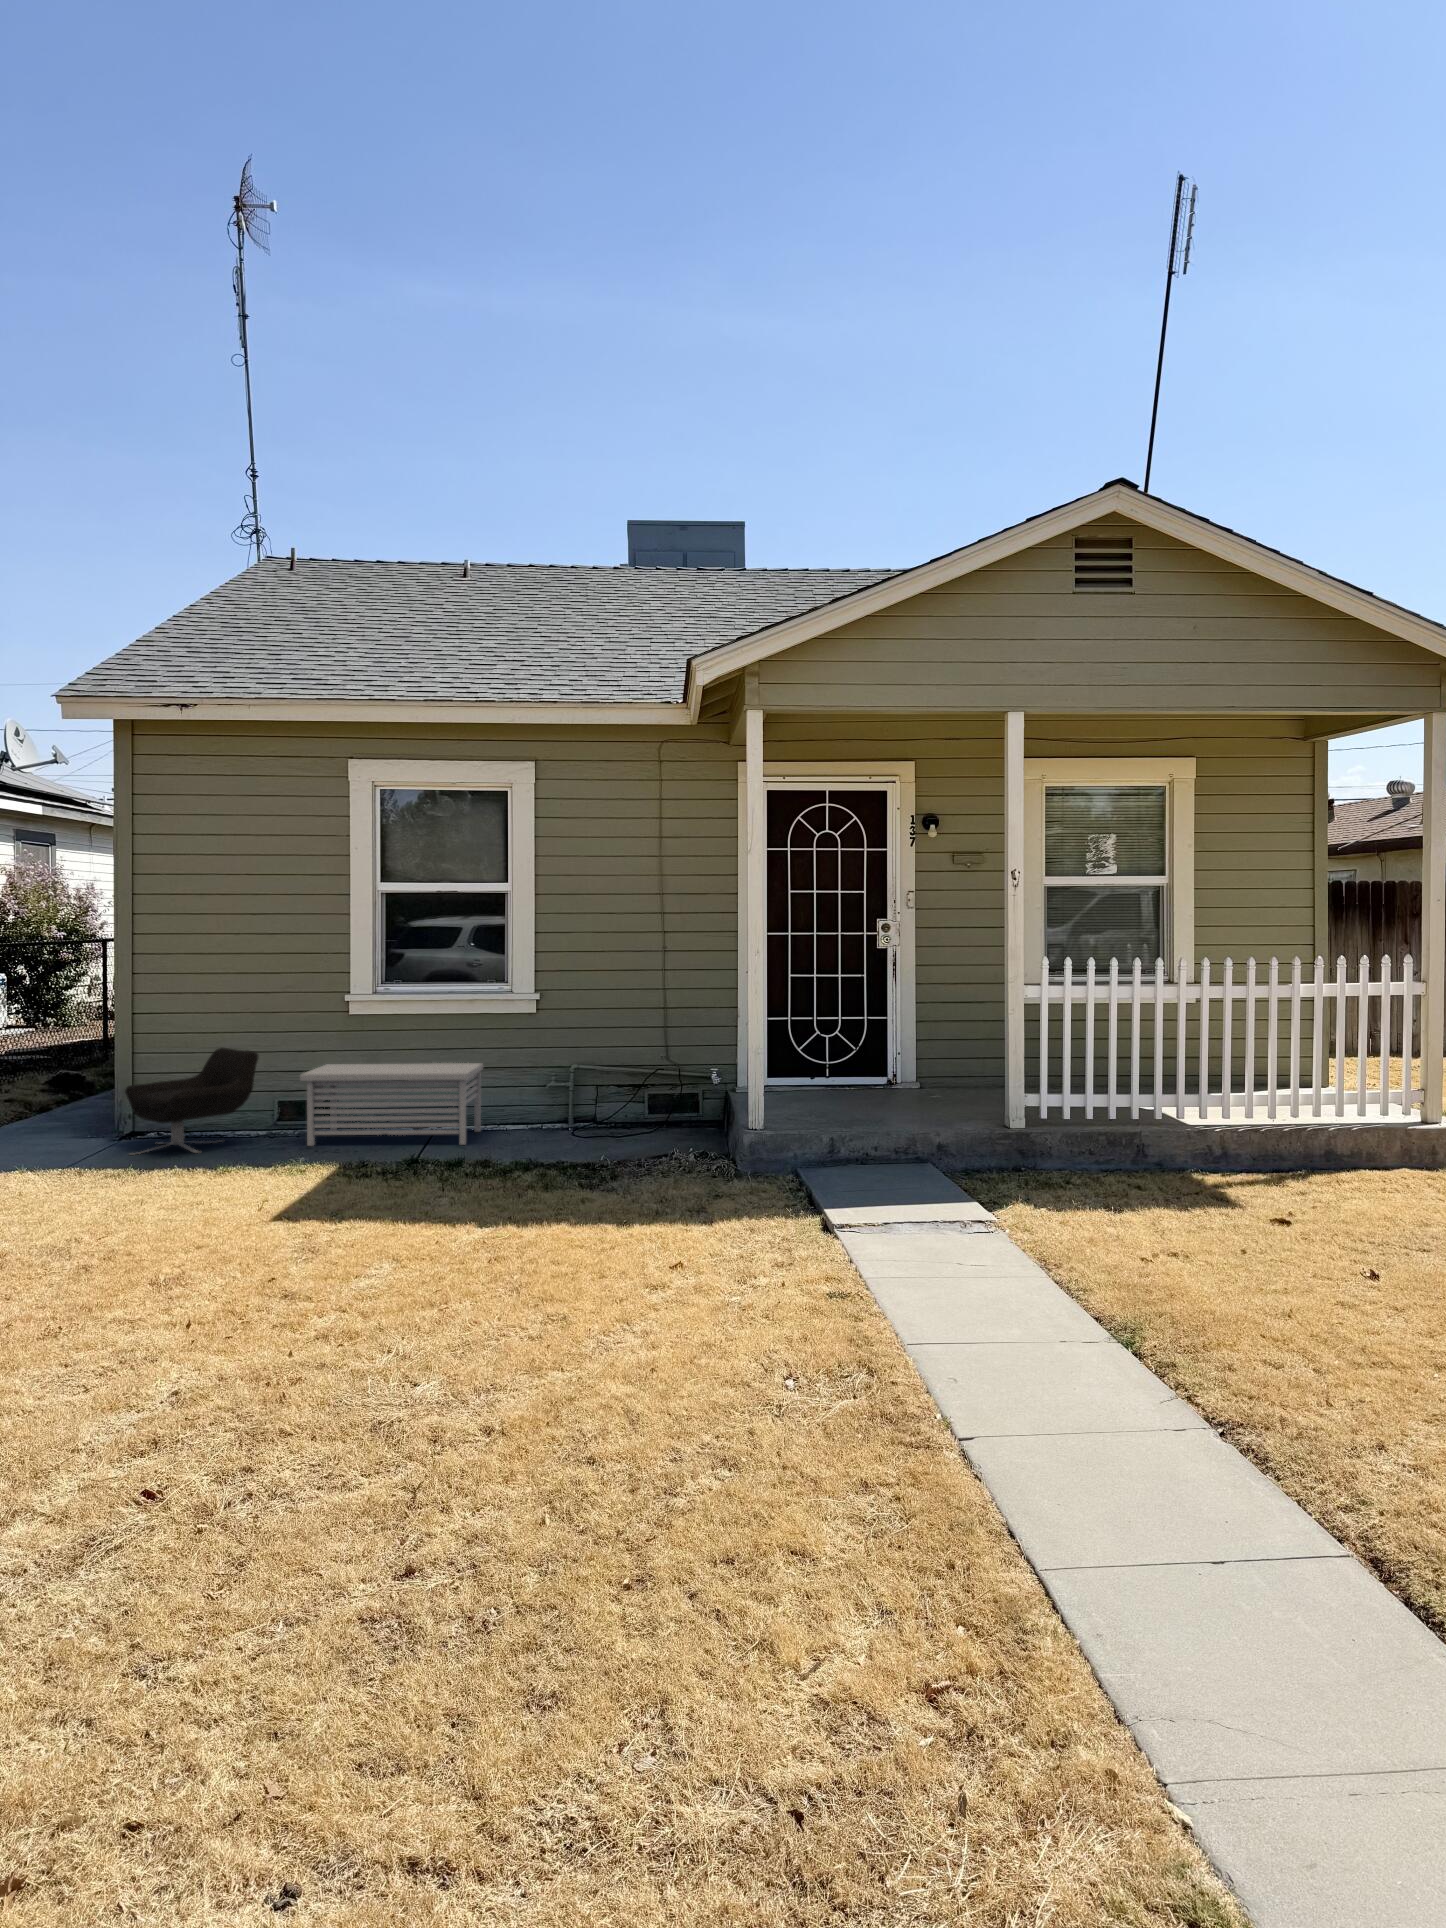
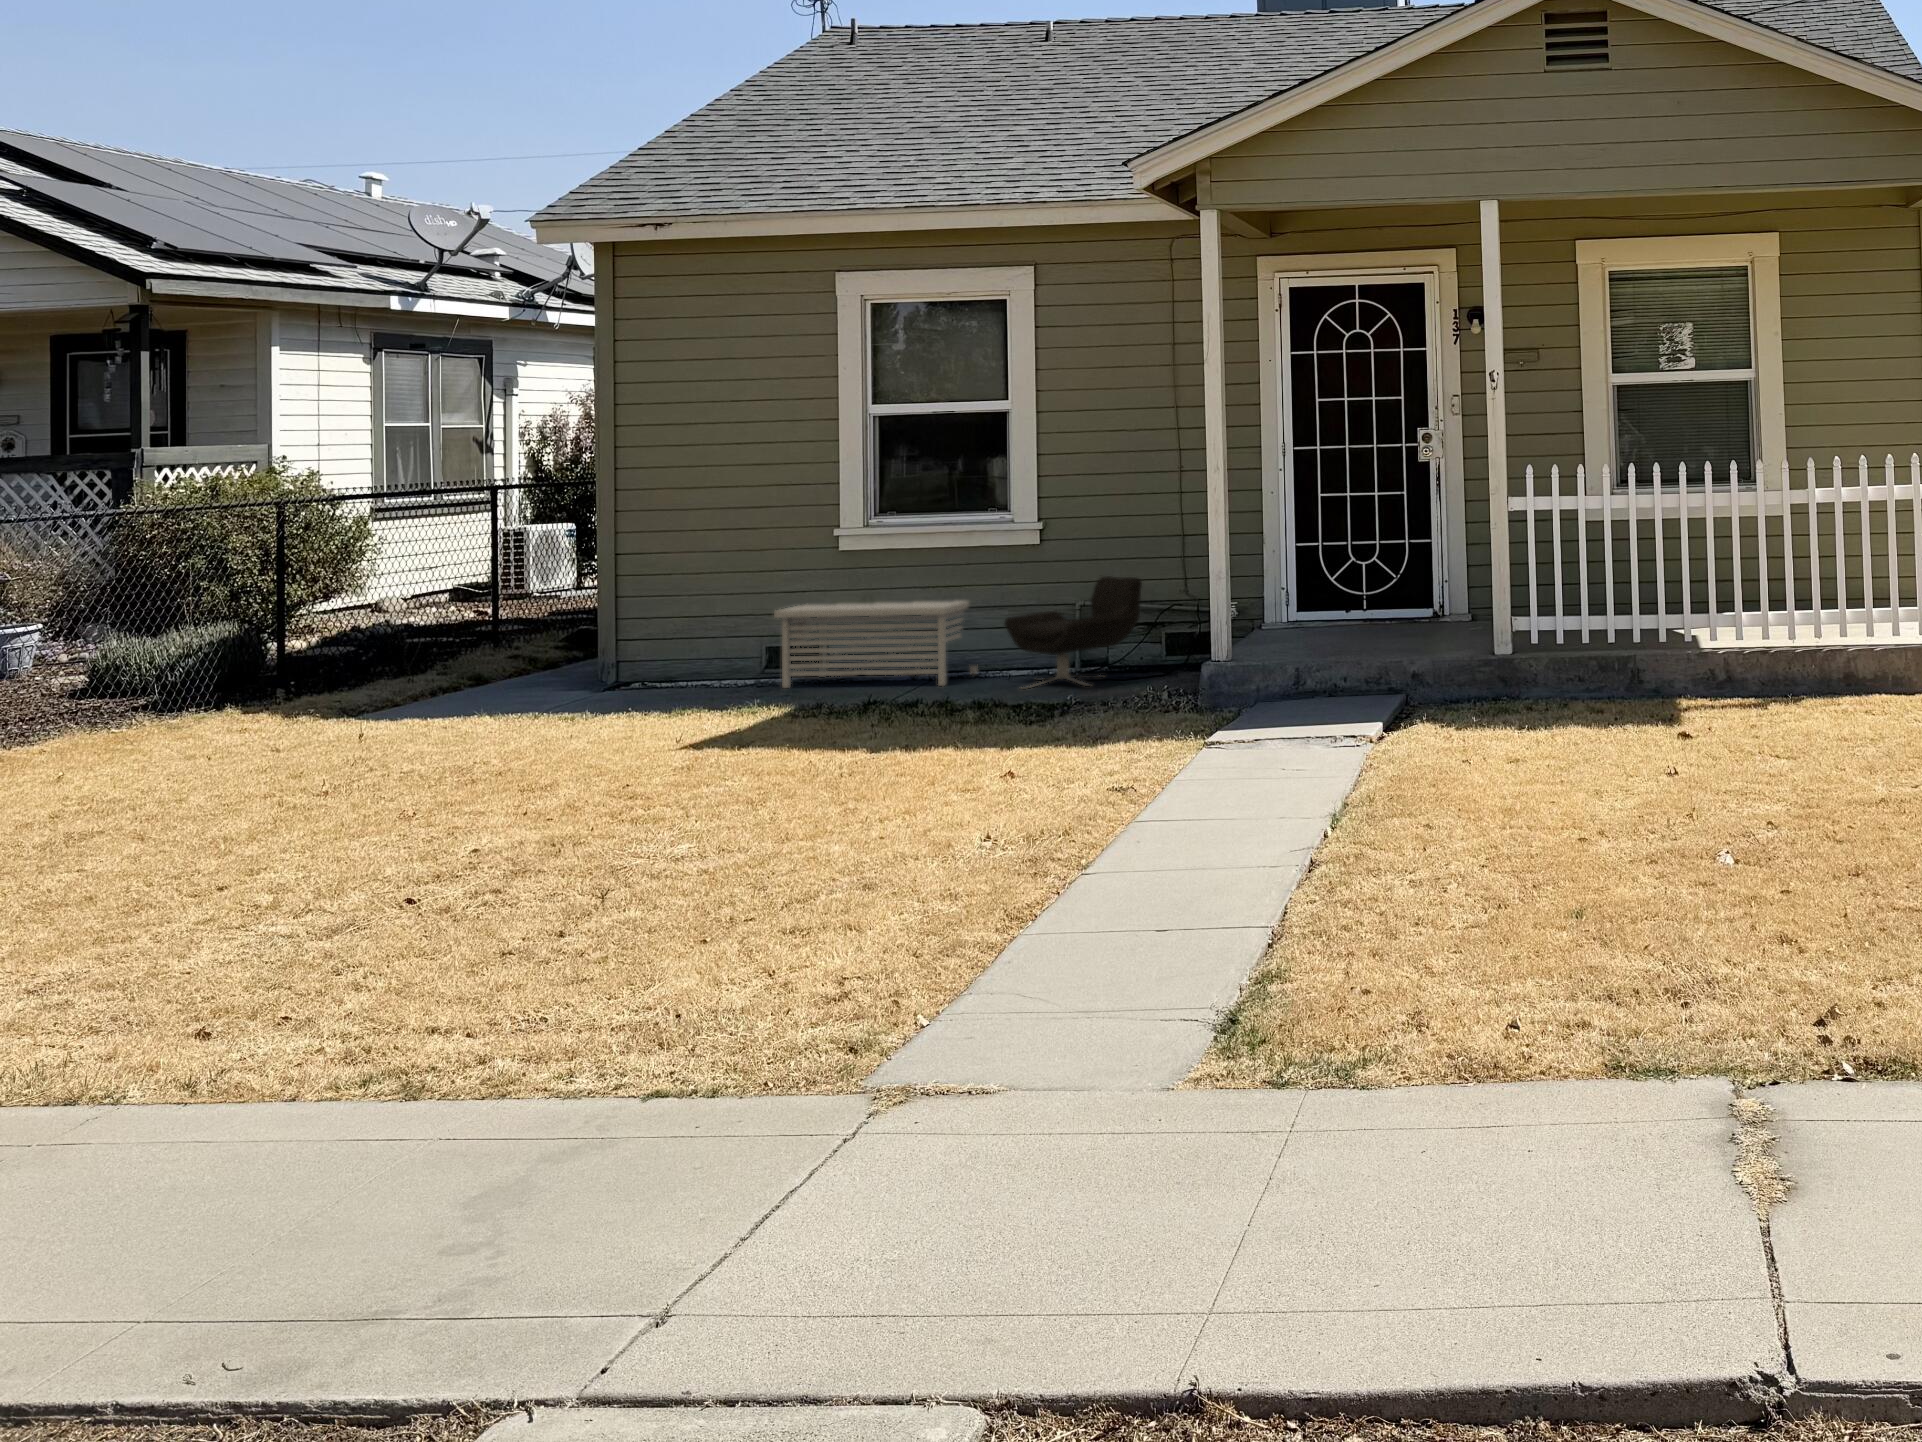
lounge chair: present [125,1048,258,1155] -> present [1004,576,1142,685]

